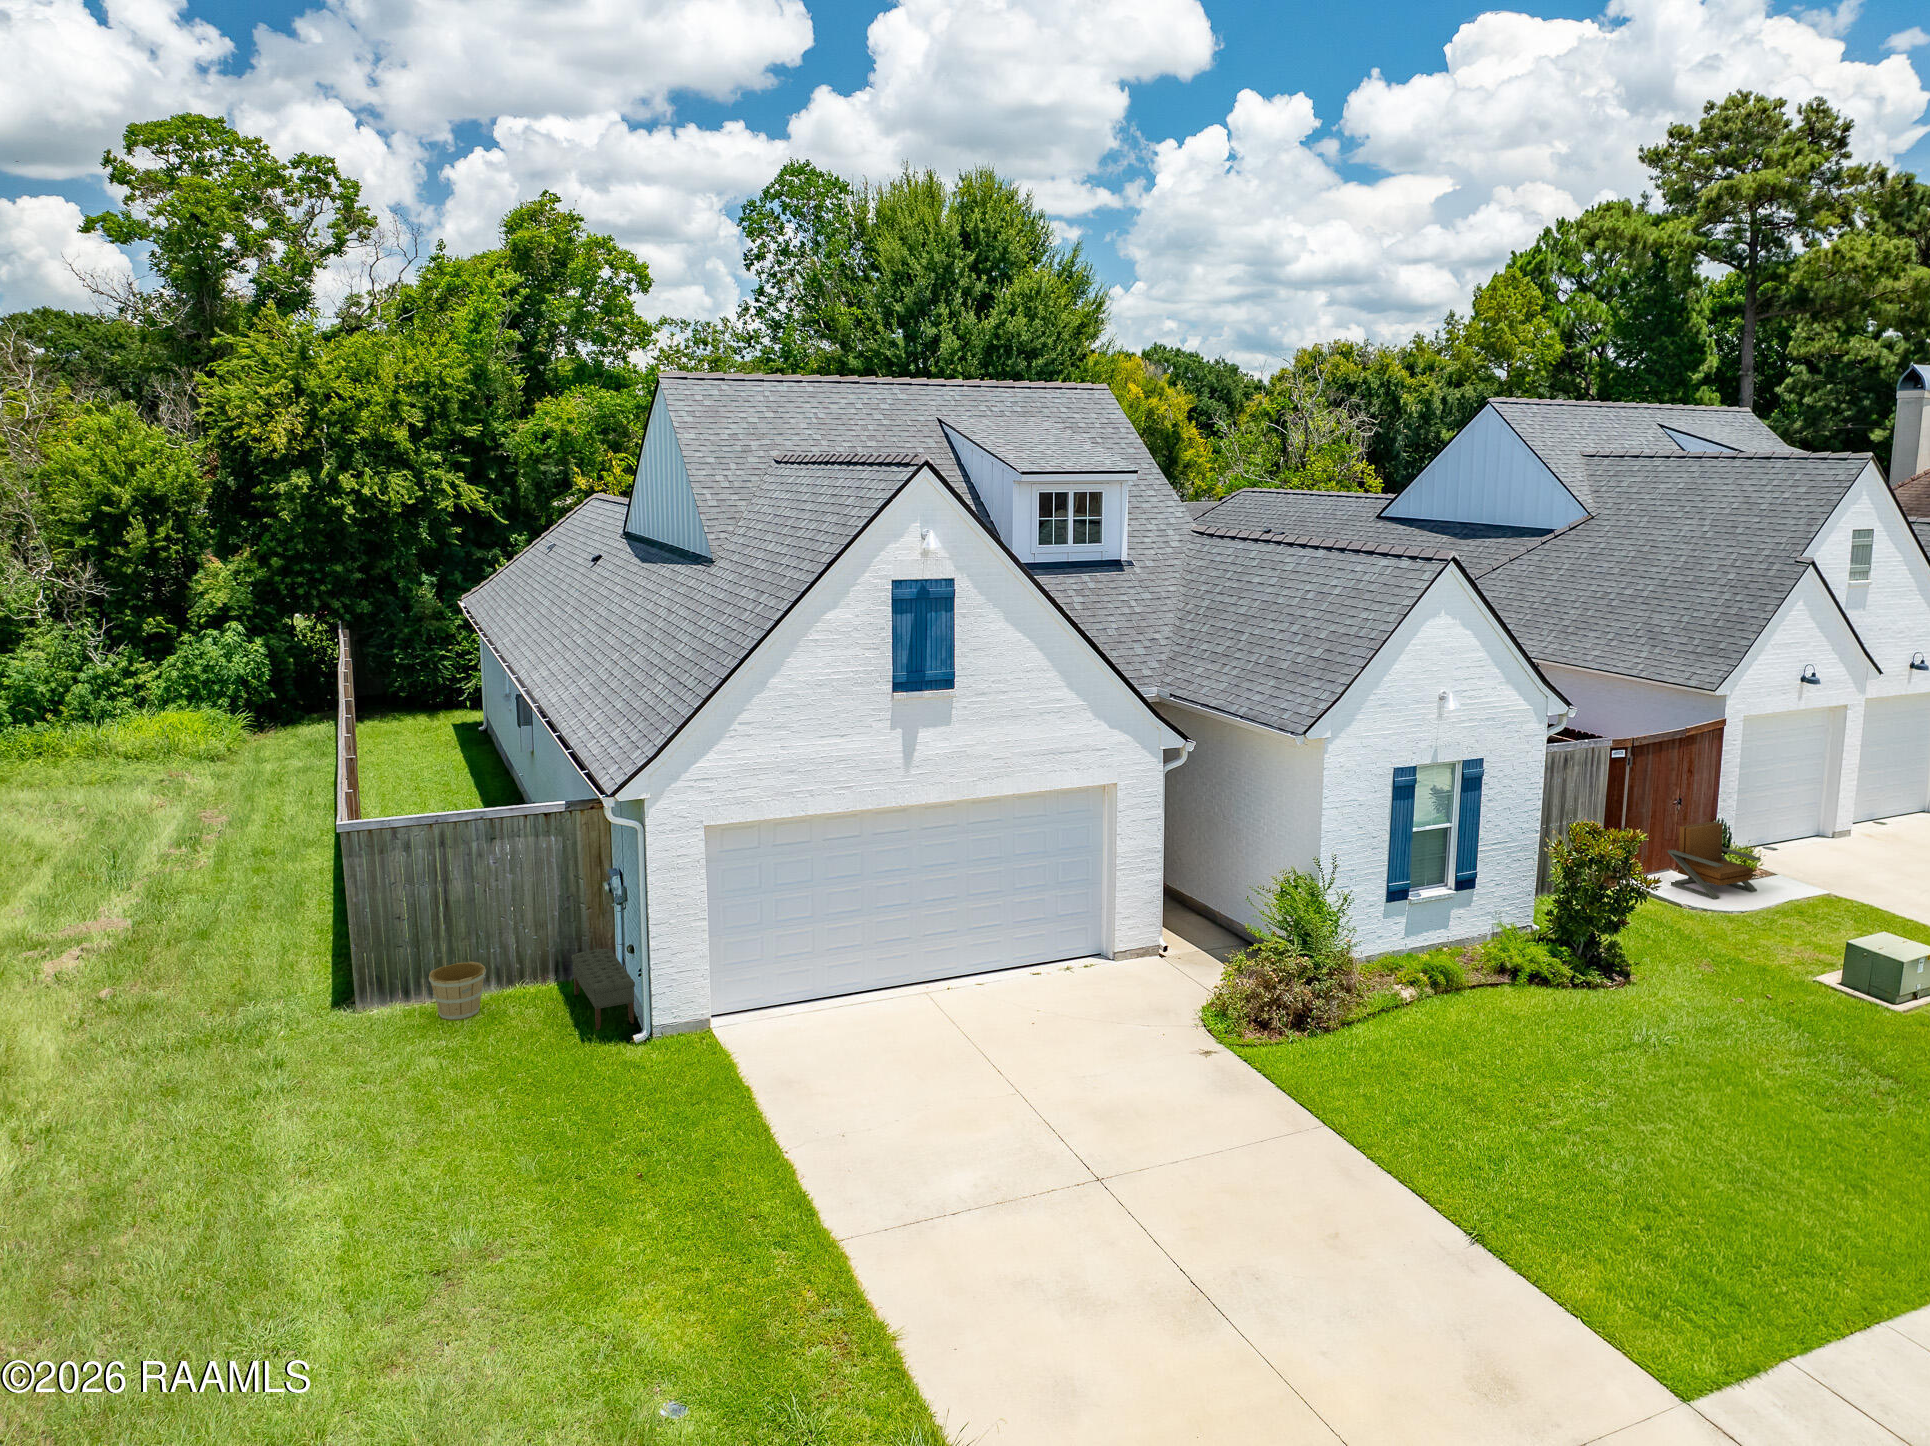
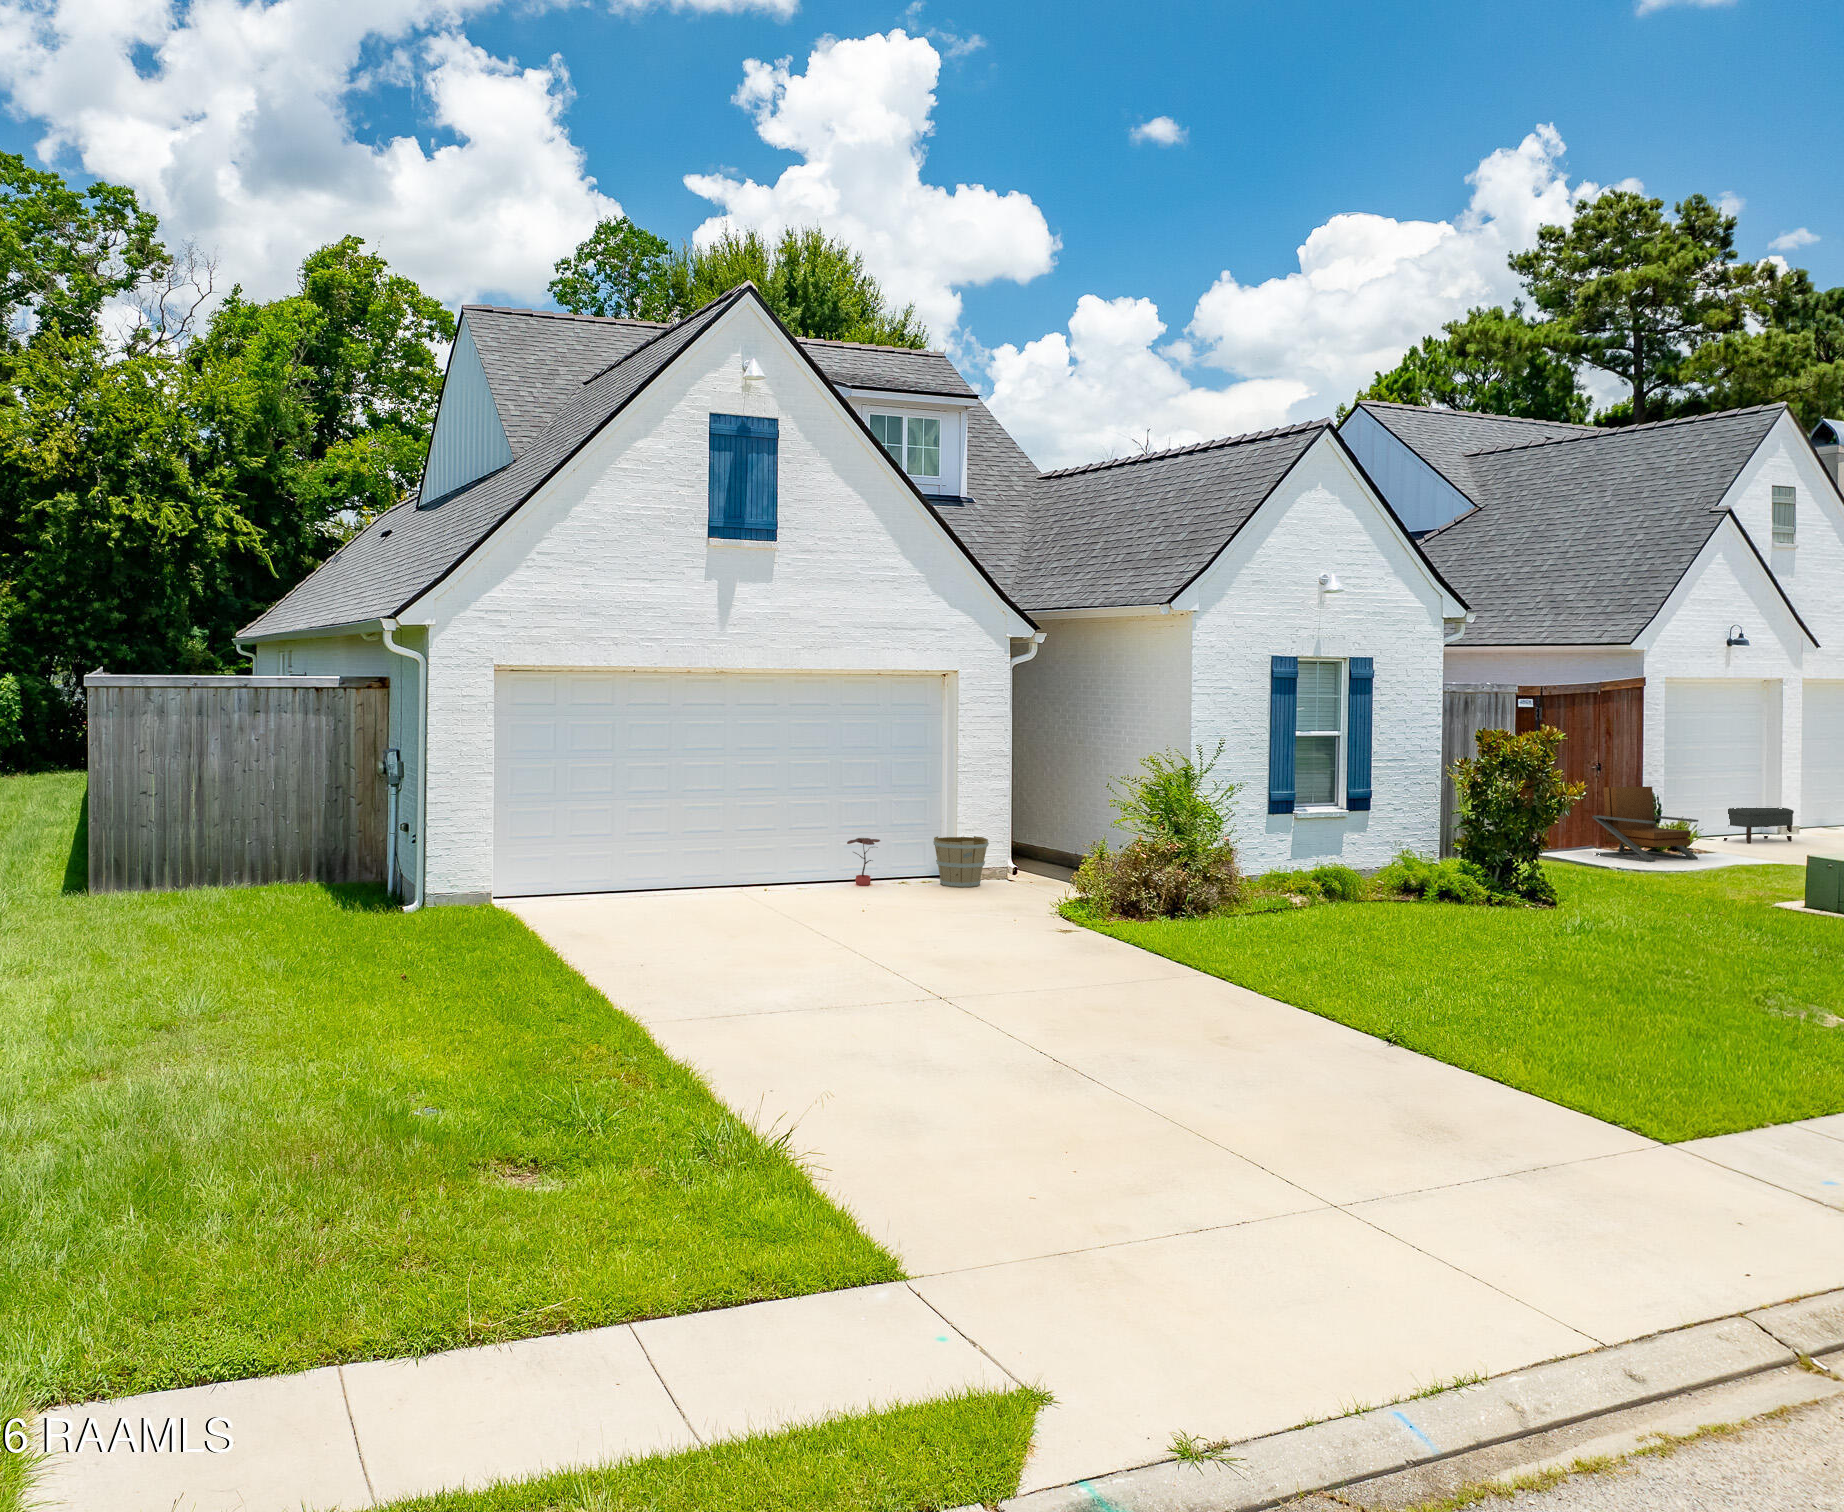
potted plant: none [1025,936,1053,978] -> present [847,838,880,886]
bench: present [571,949,635,1030] -> present [1723,807,1794,844]
wooden bucket: present [429,961,486,1020] -> present [933,836,989,888]

